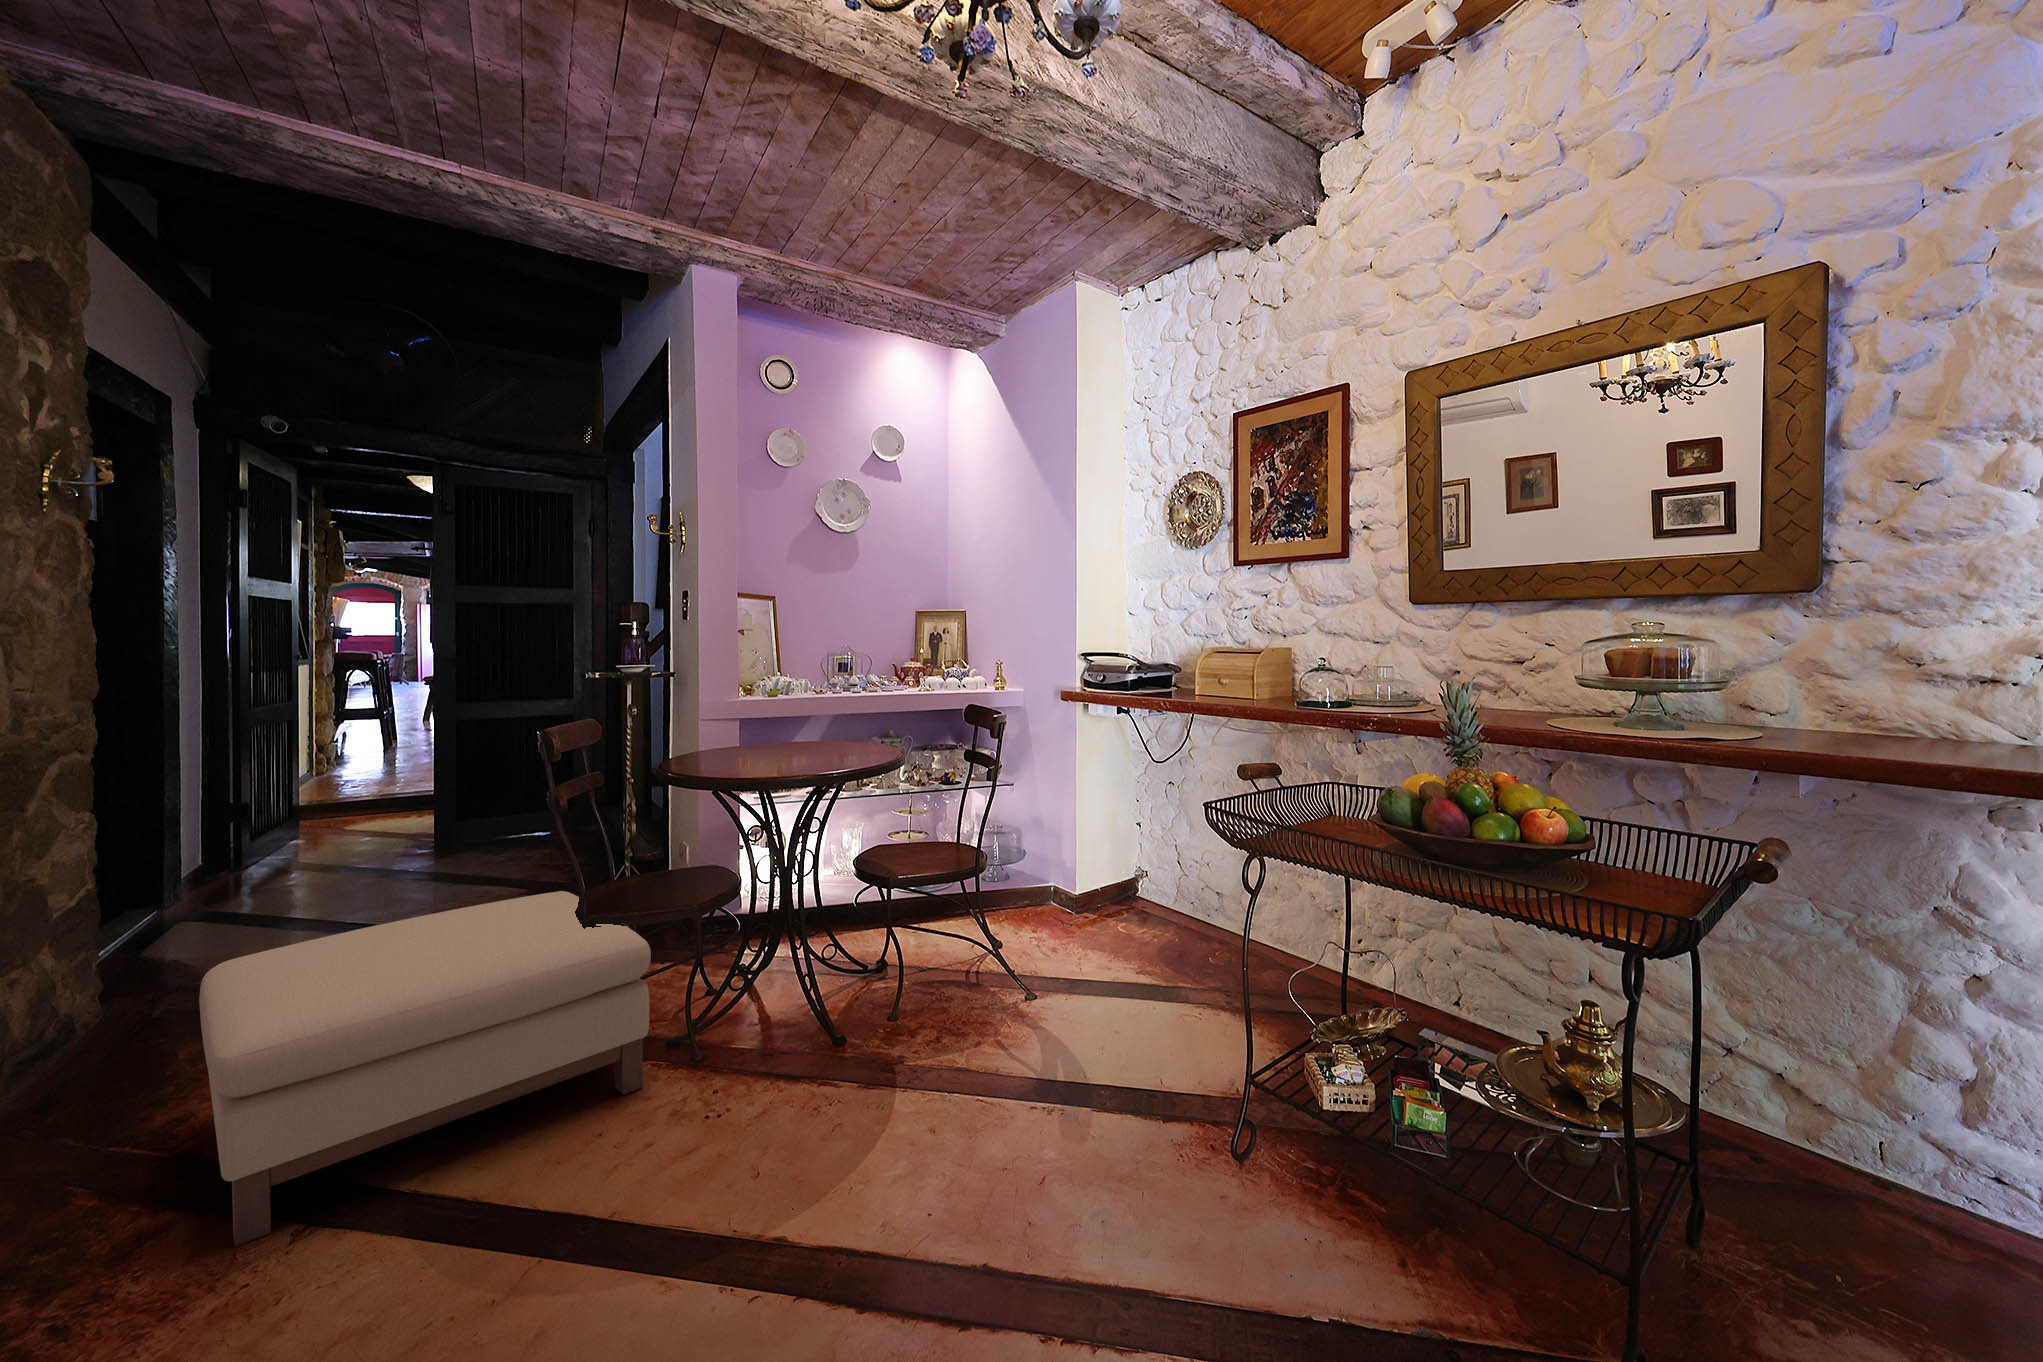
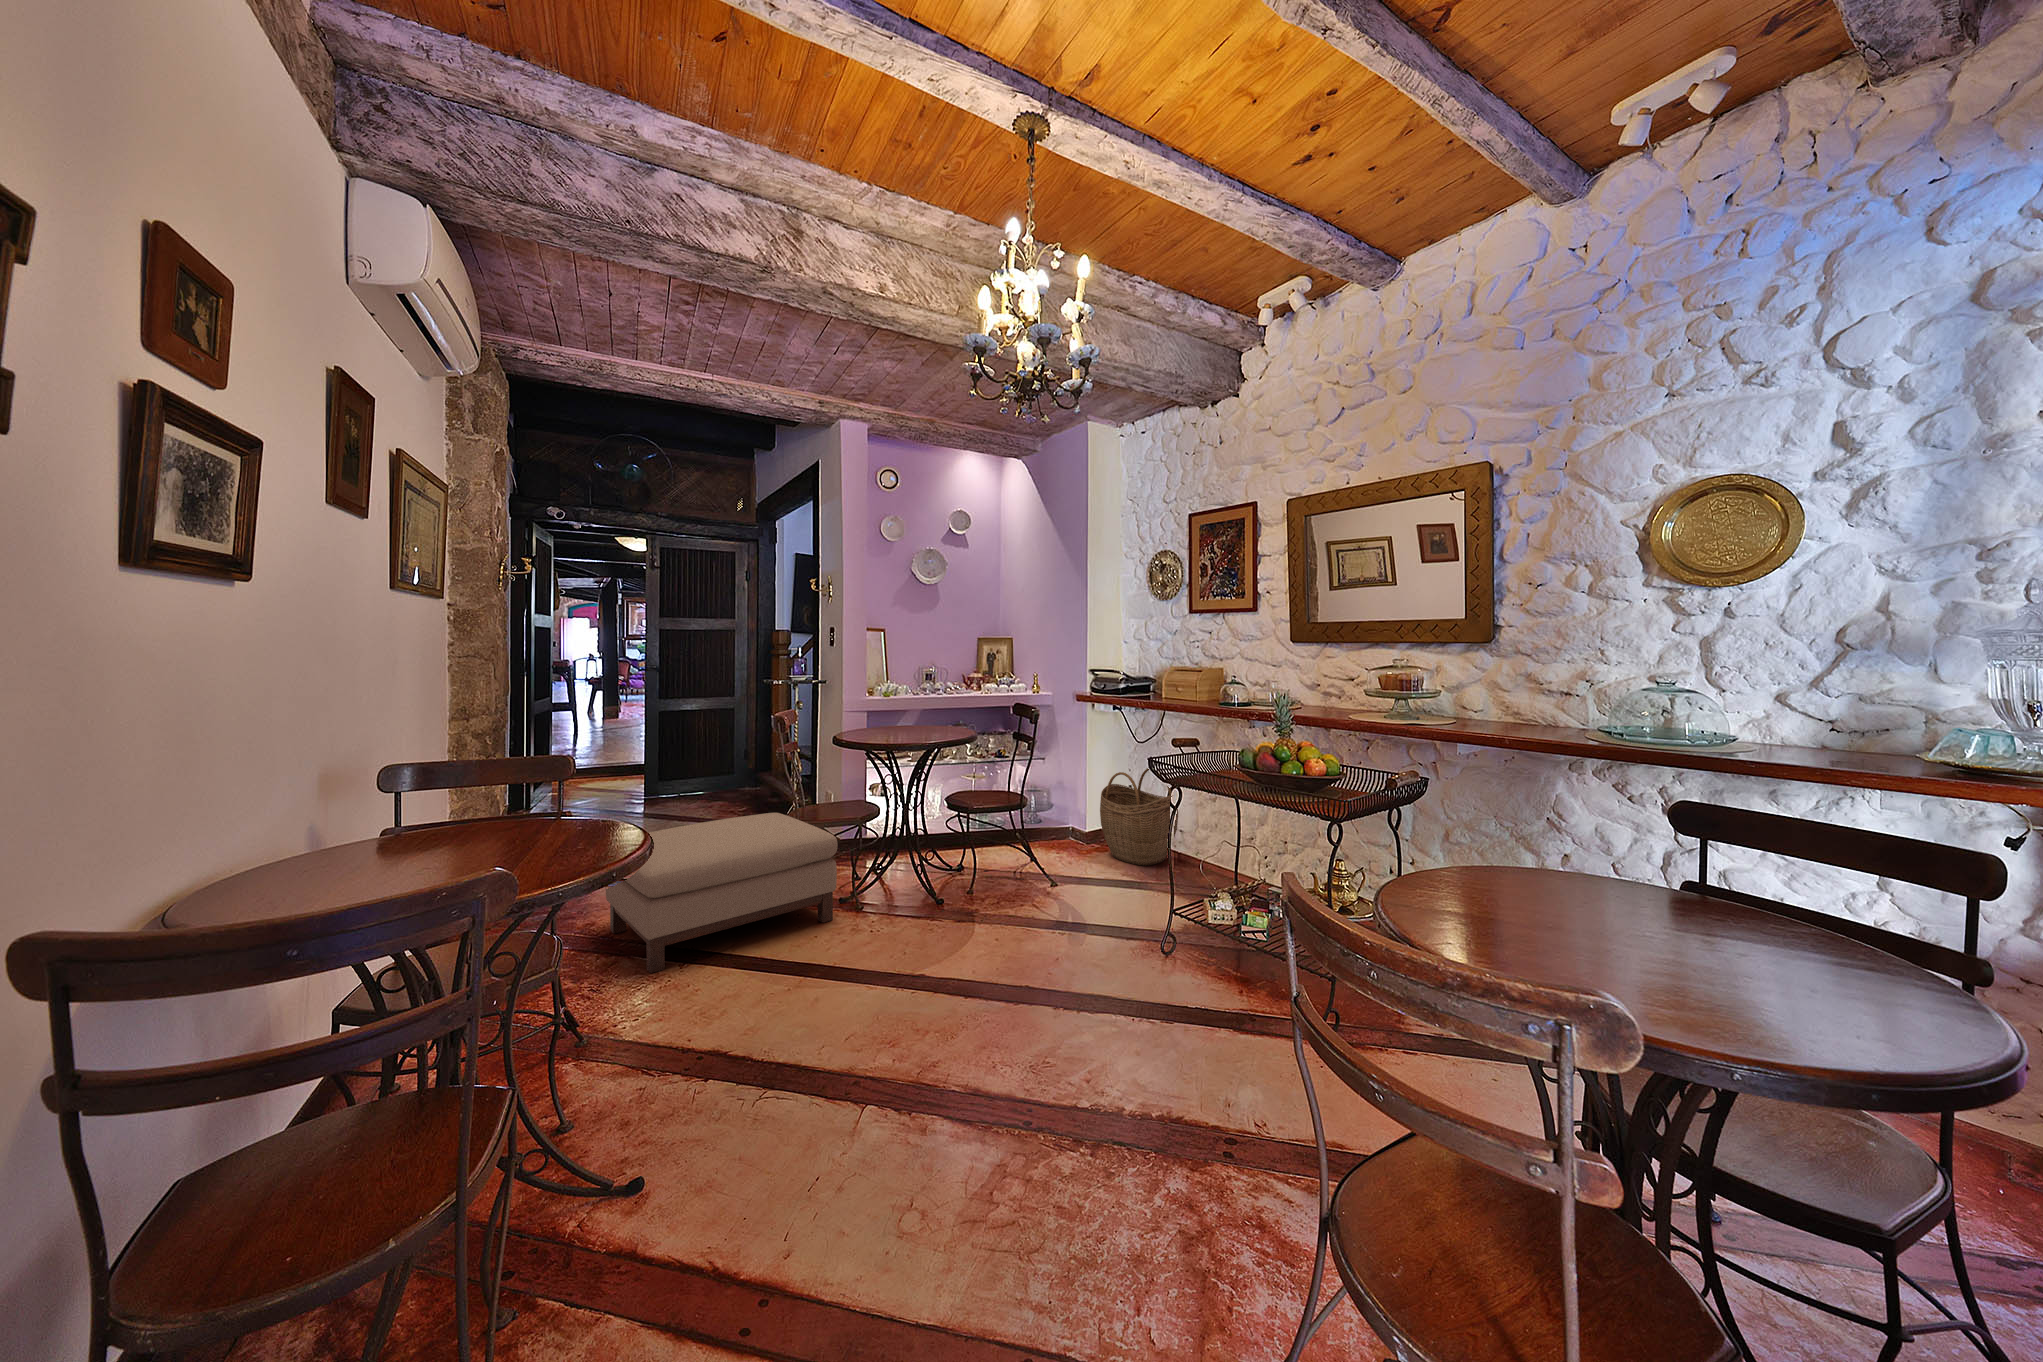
woven basket: none [1097,799,1219,955] -> present [1100,768,1178,866]

